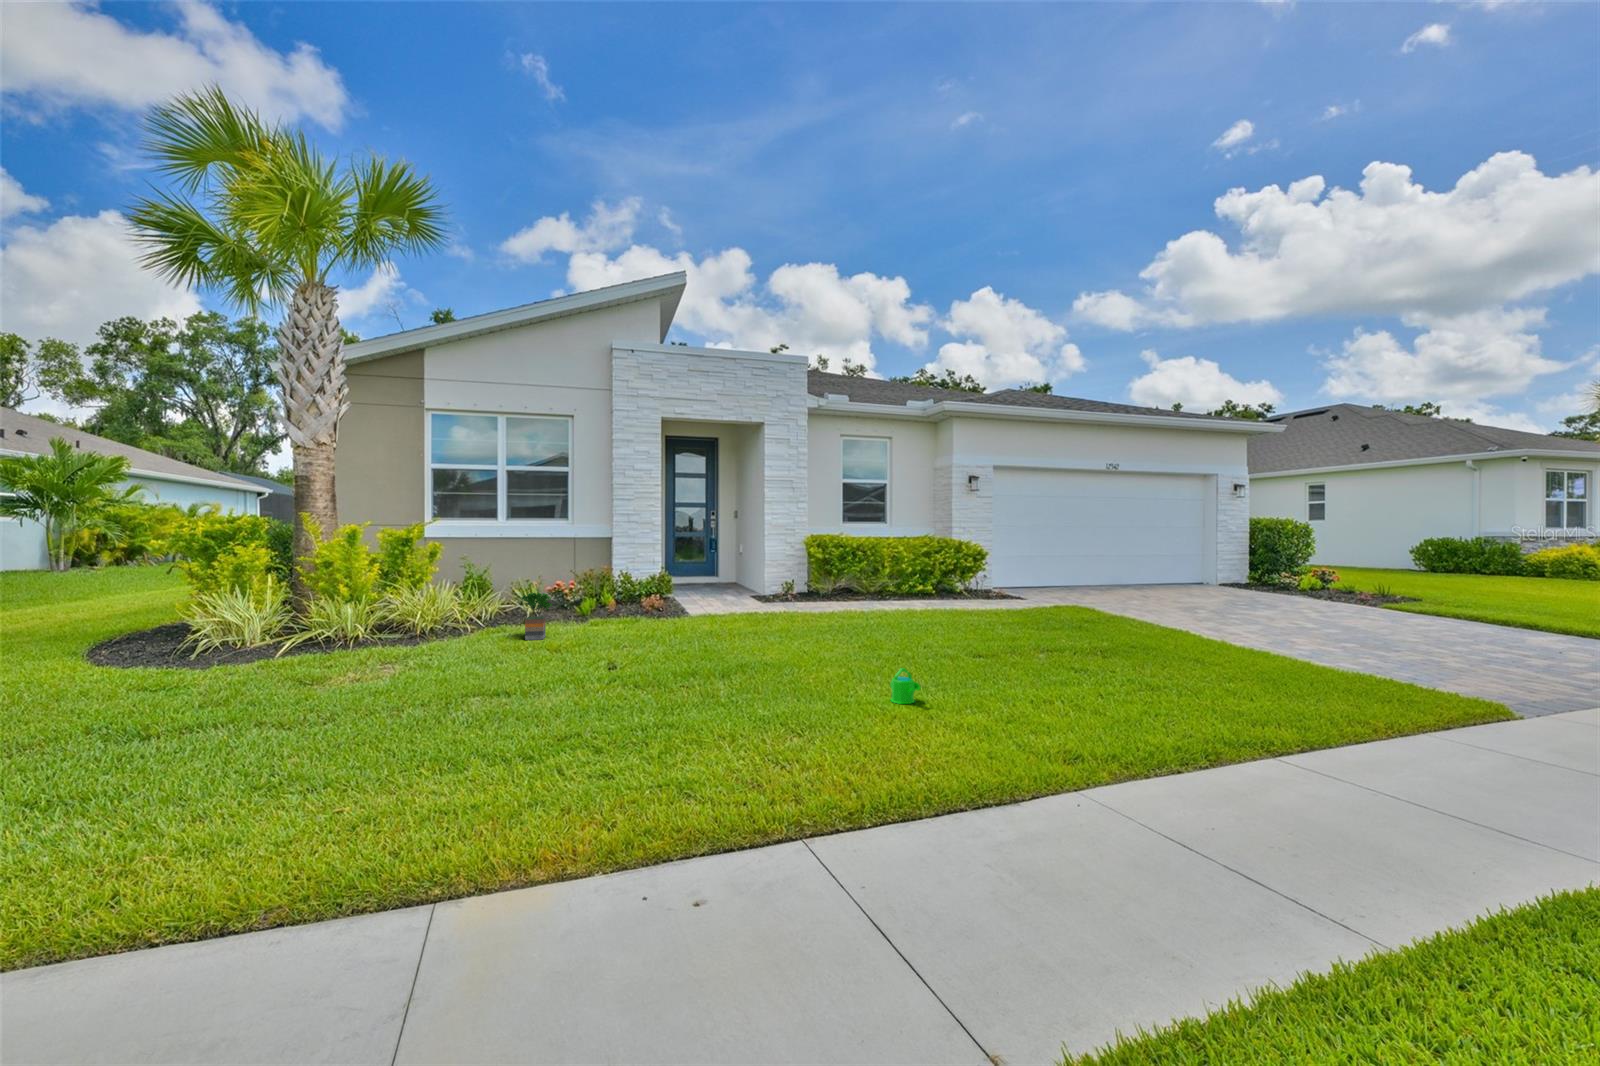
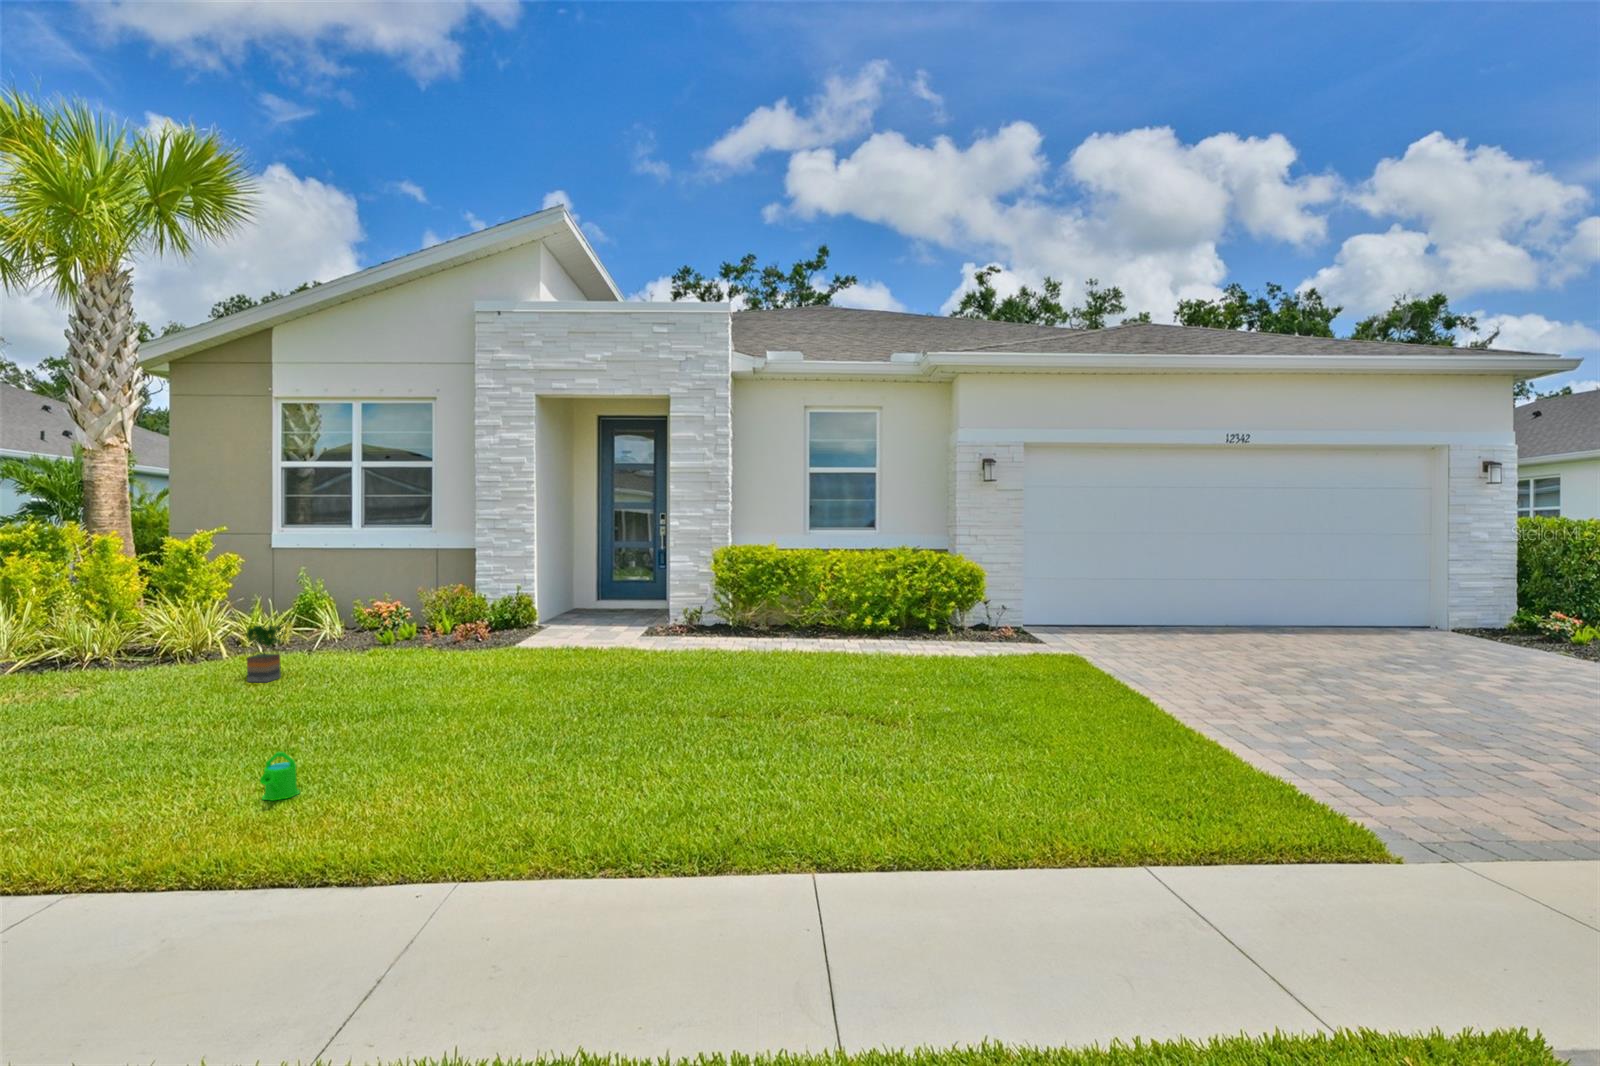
watering can: present [890,668,920,704] -> present [260,752,300,801]

